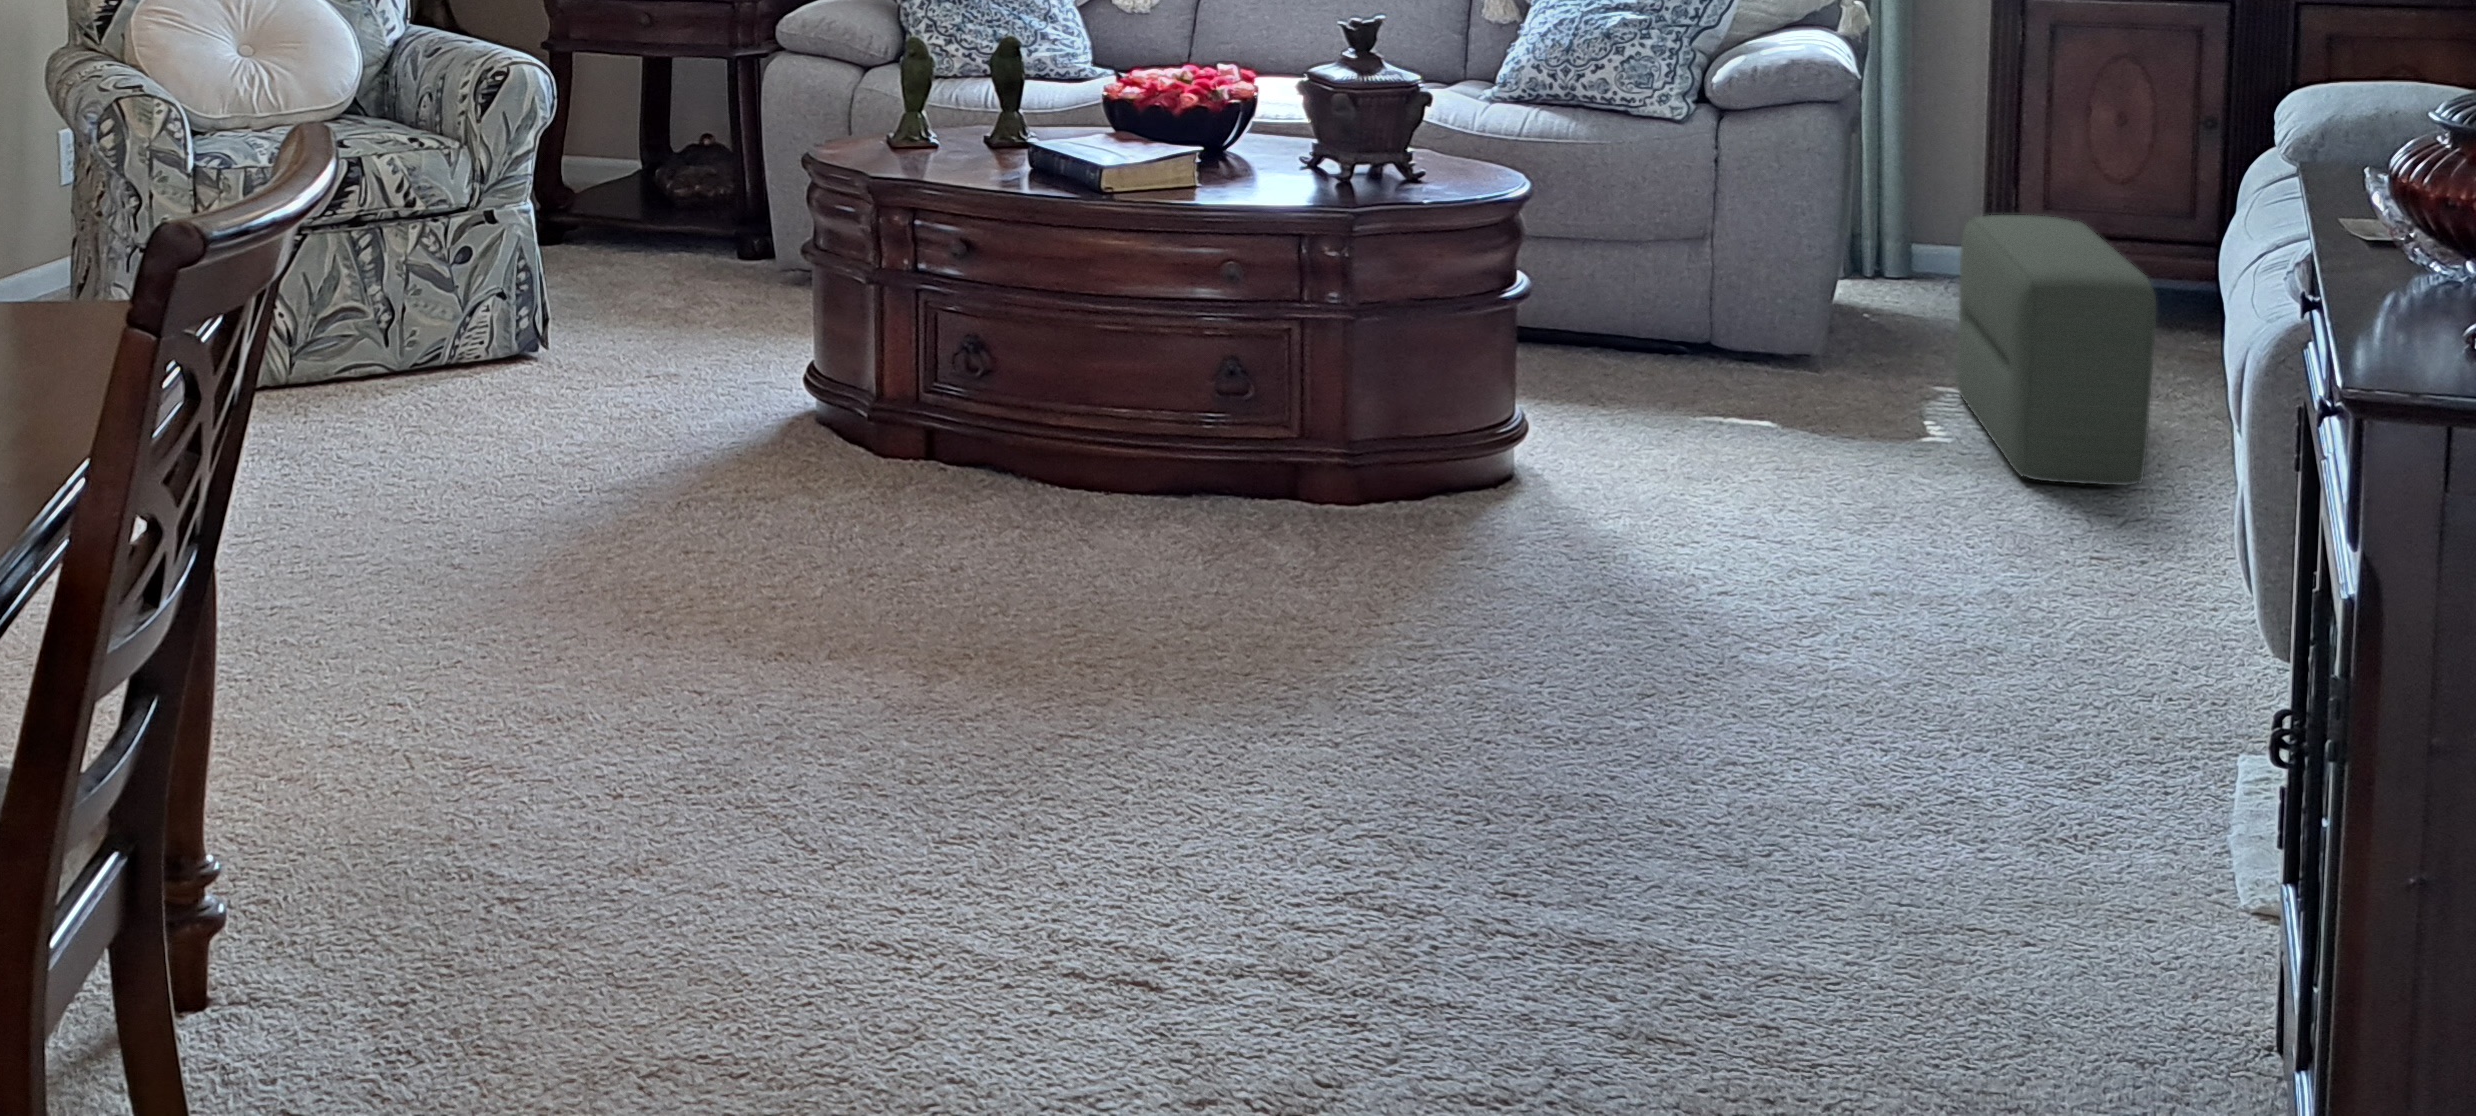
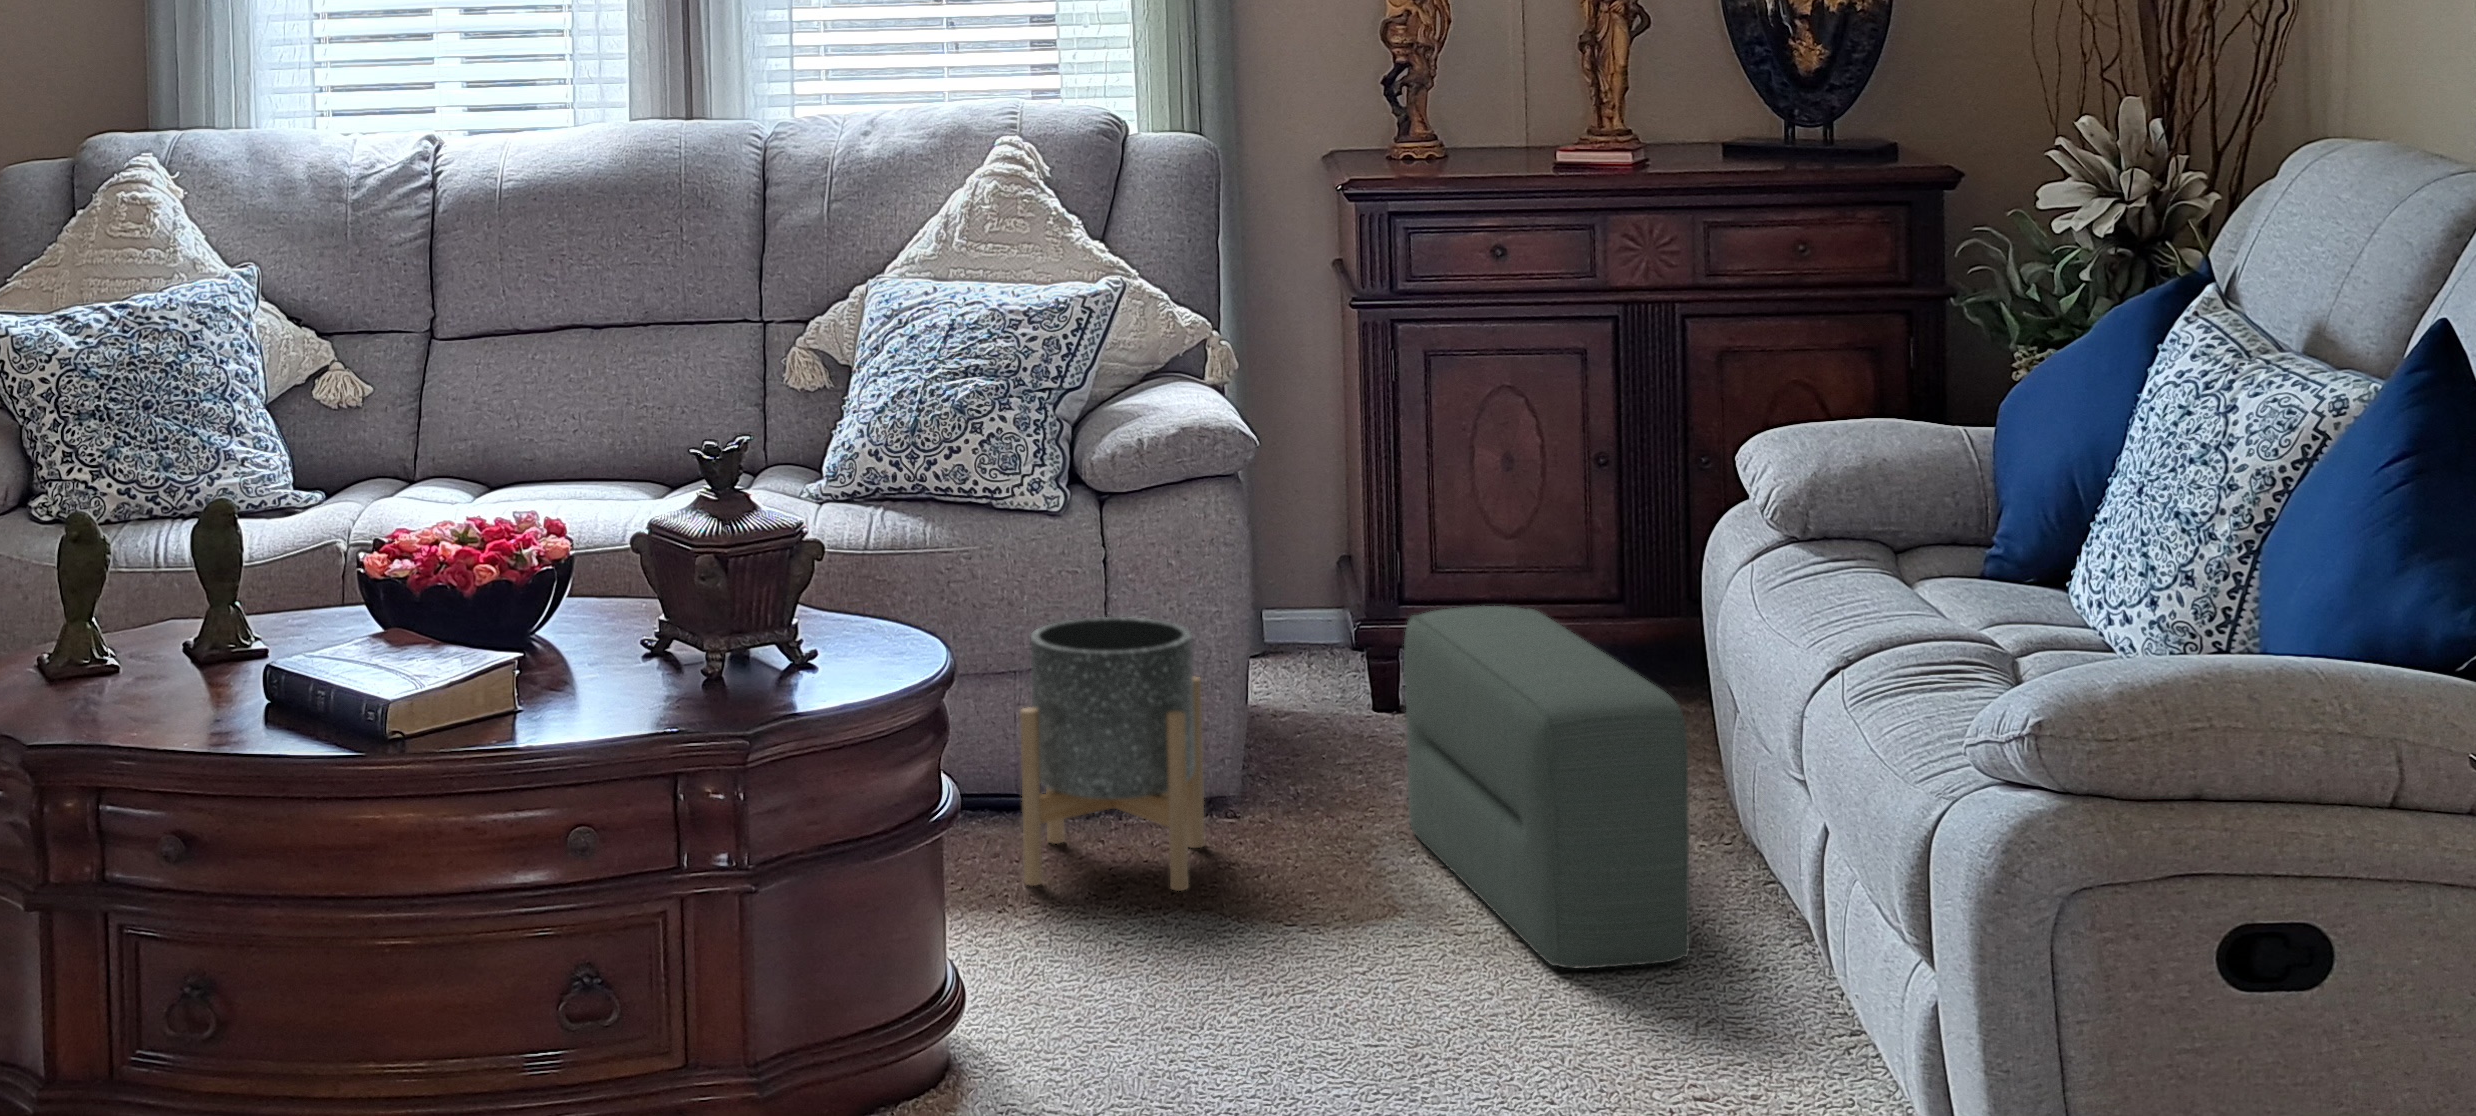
planter: none [1616,198,1782,406] -> present [1020,617,1205,891]

